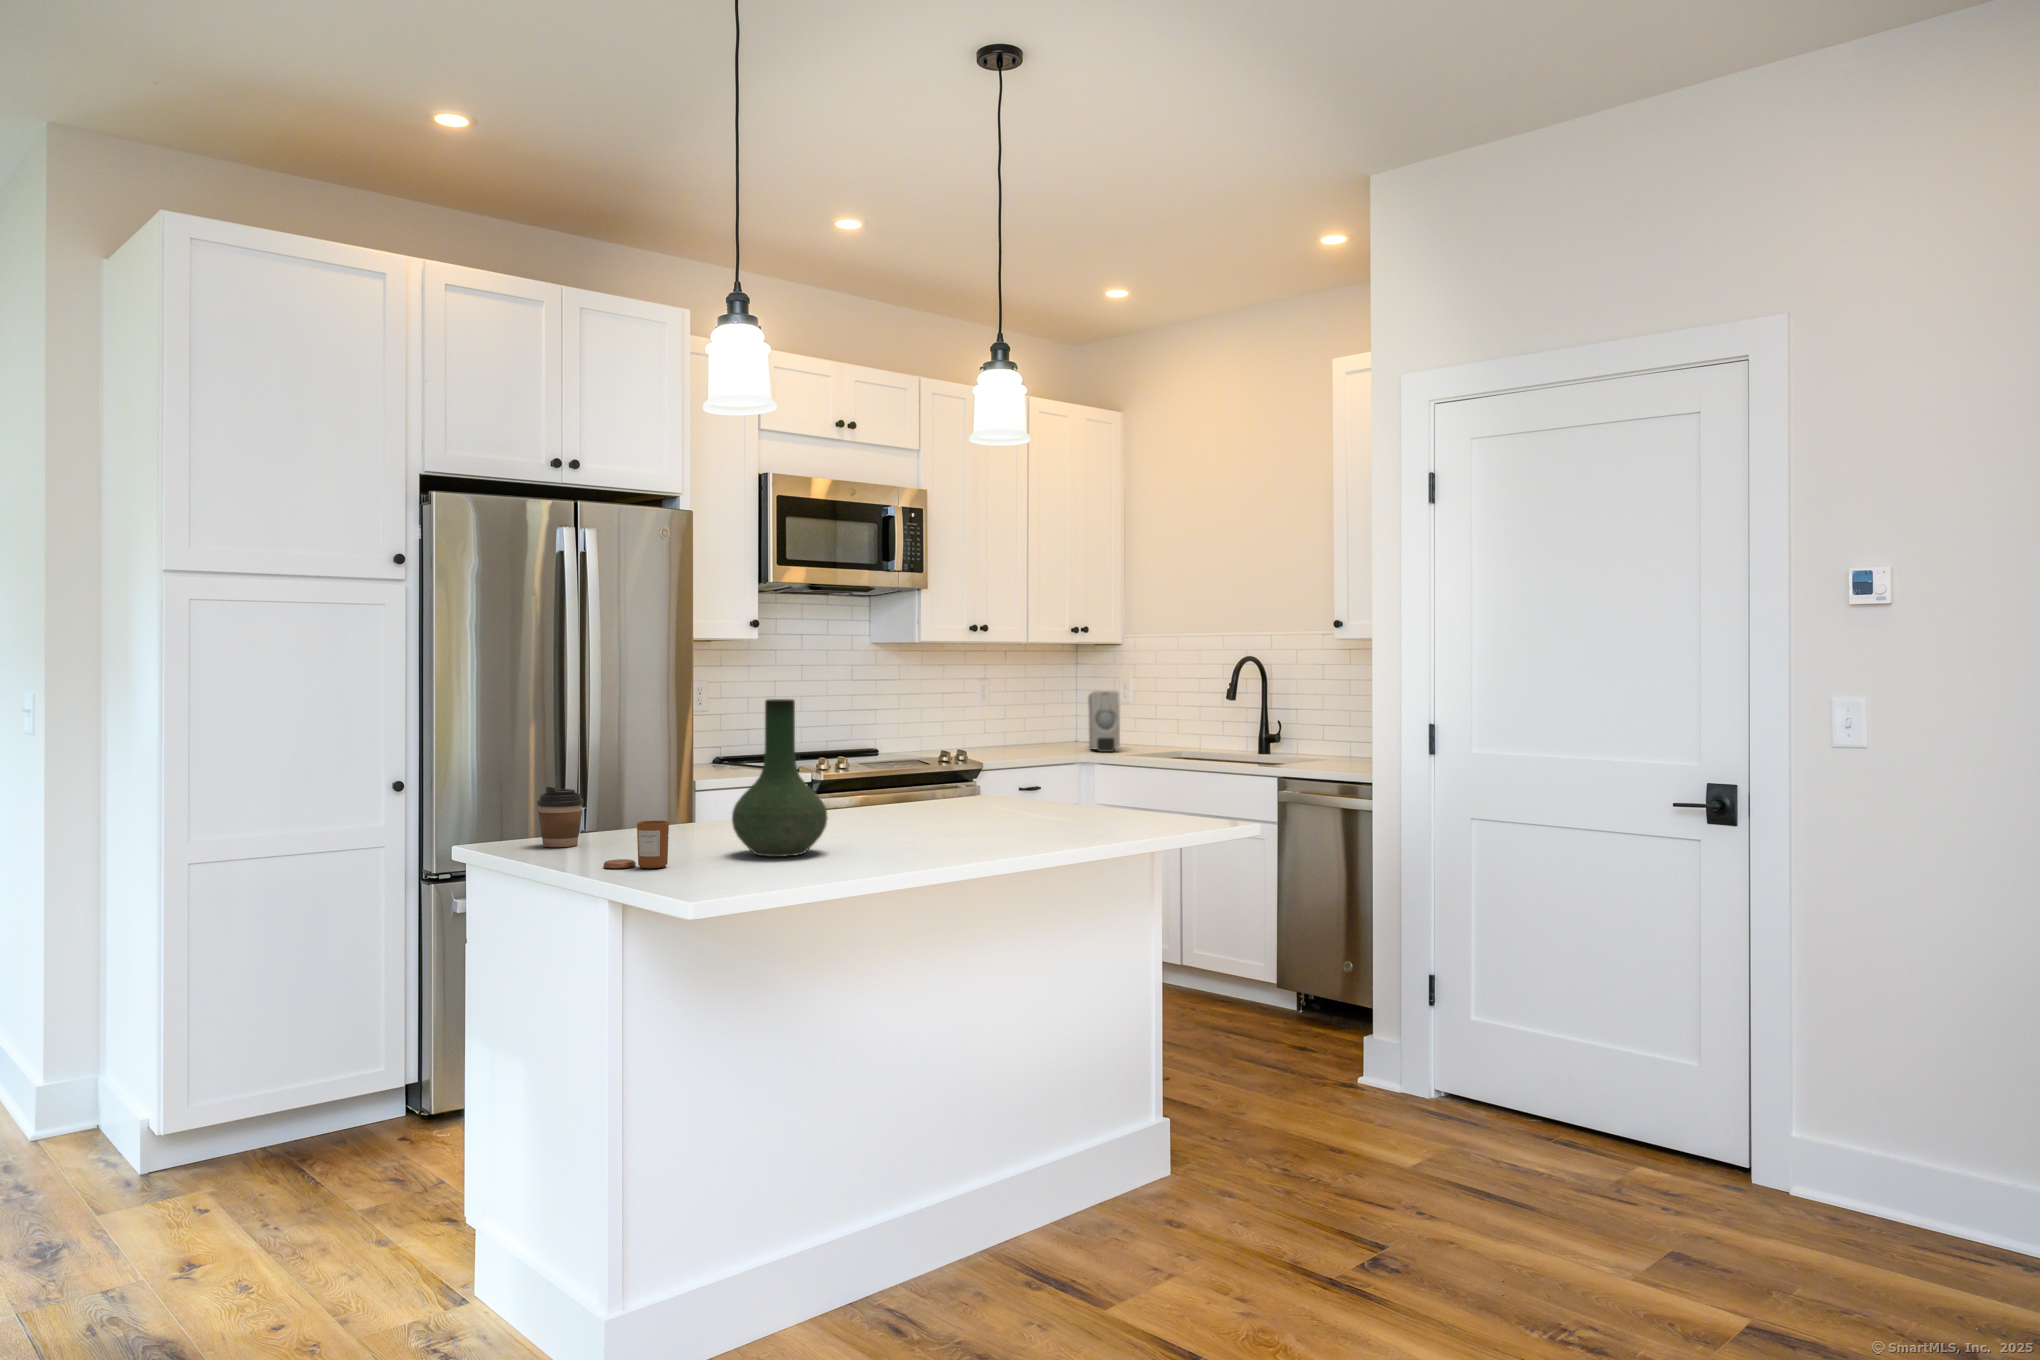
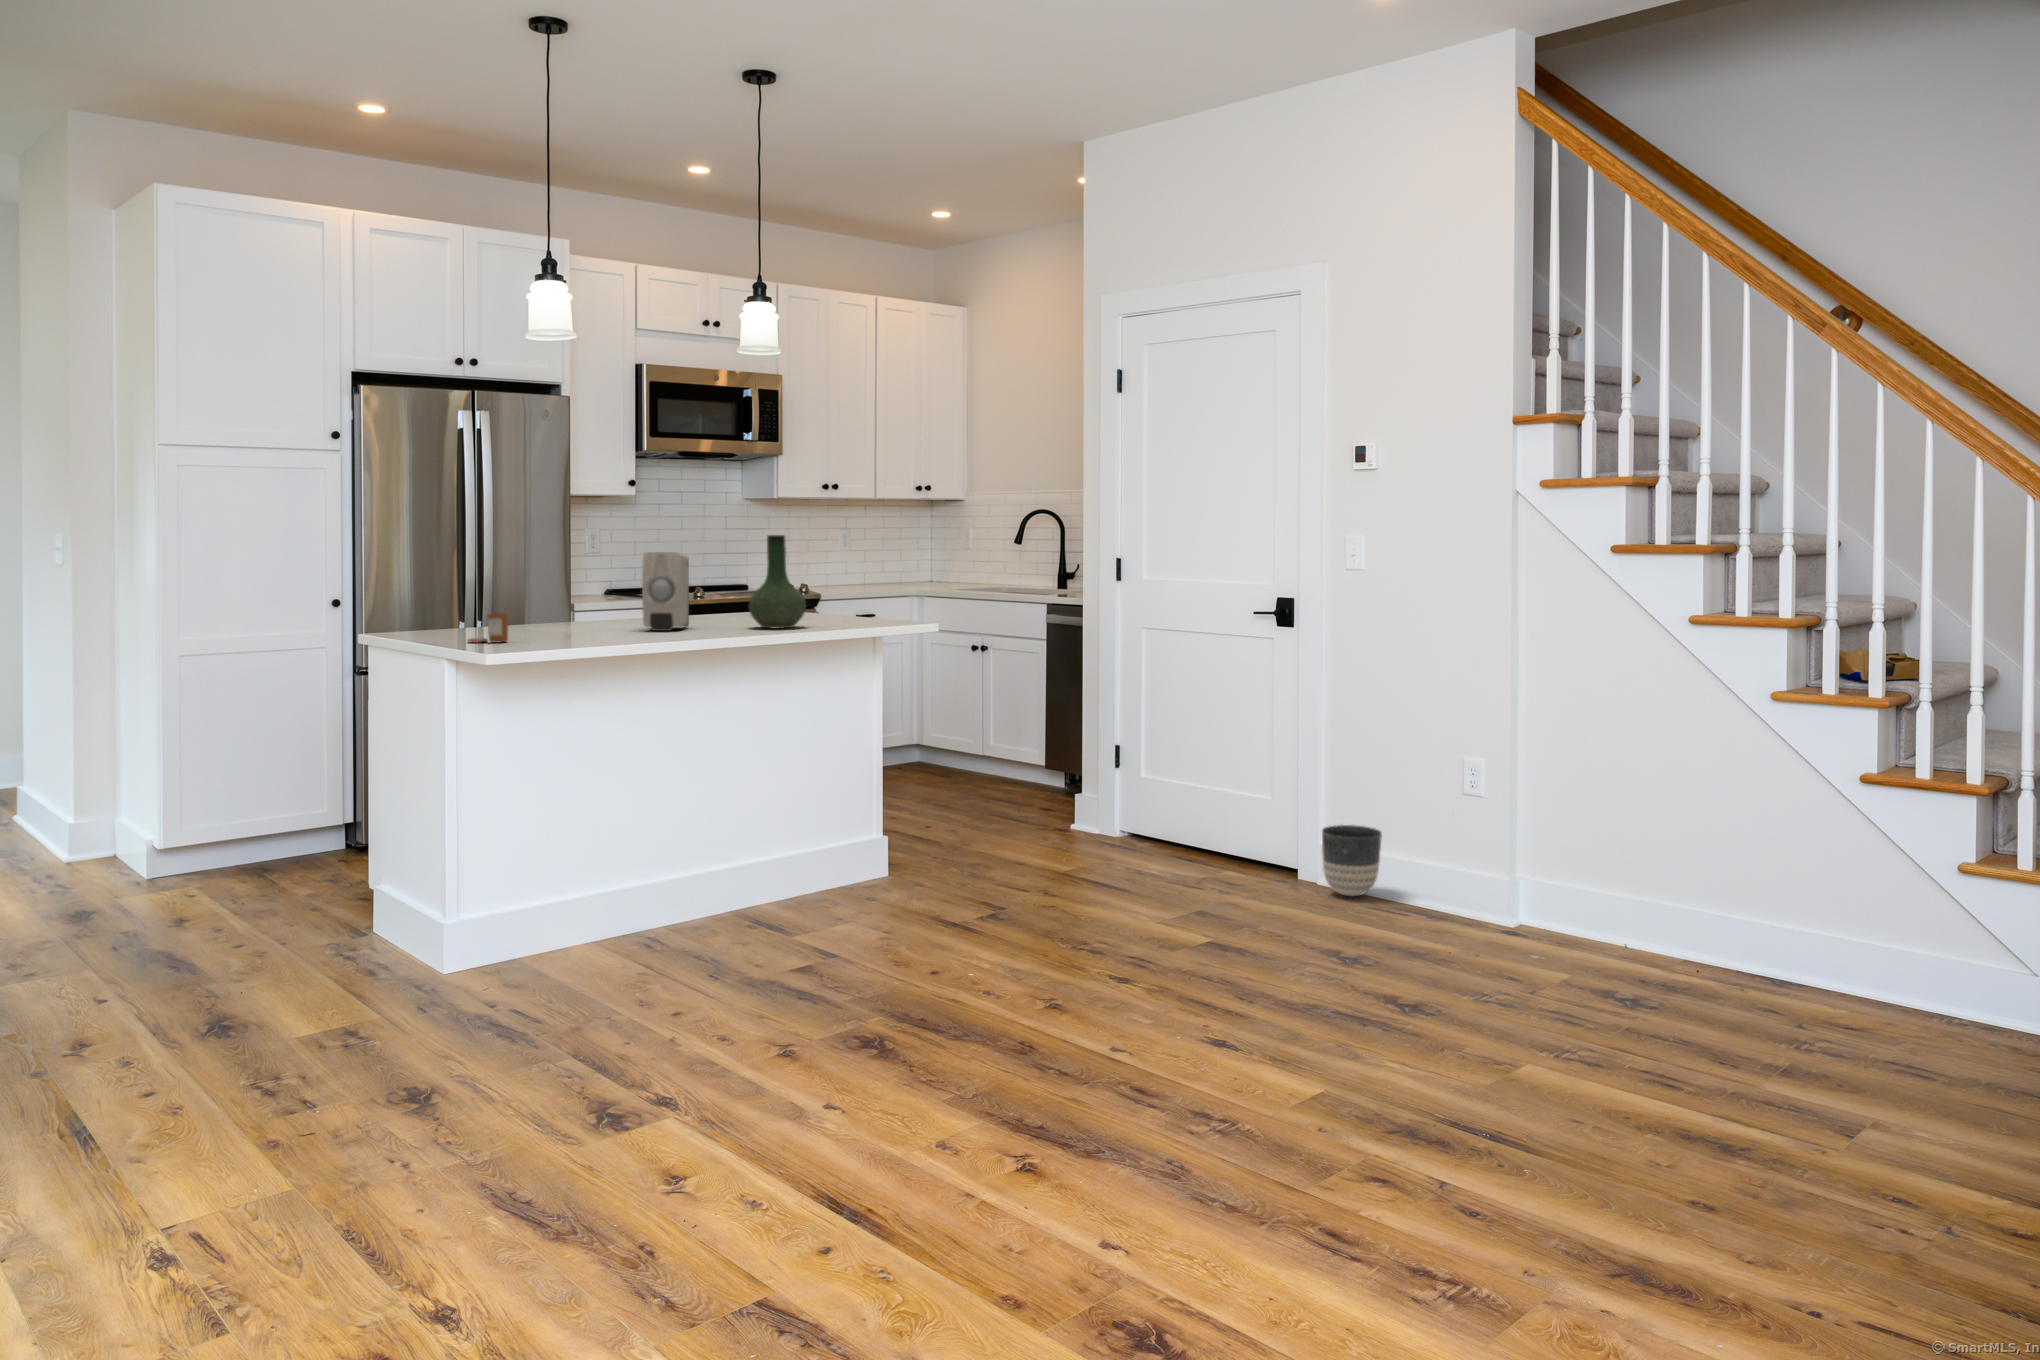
soap dispenser: present [1088,691,1120,752] -> present [642,552,689,631]
vase: present [732,699,827,857] -> present [749,535,806,629]
coffee cup: present [537,787,584,847] -> none [430,595,462,635]
planter: none [1848,1125,1955,1243] -> present [1322,825,1382,896]

